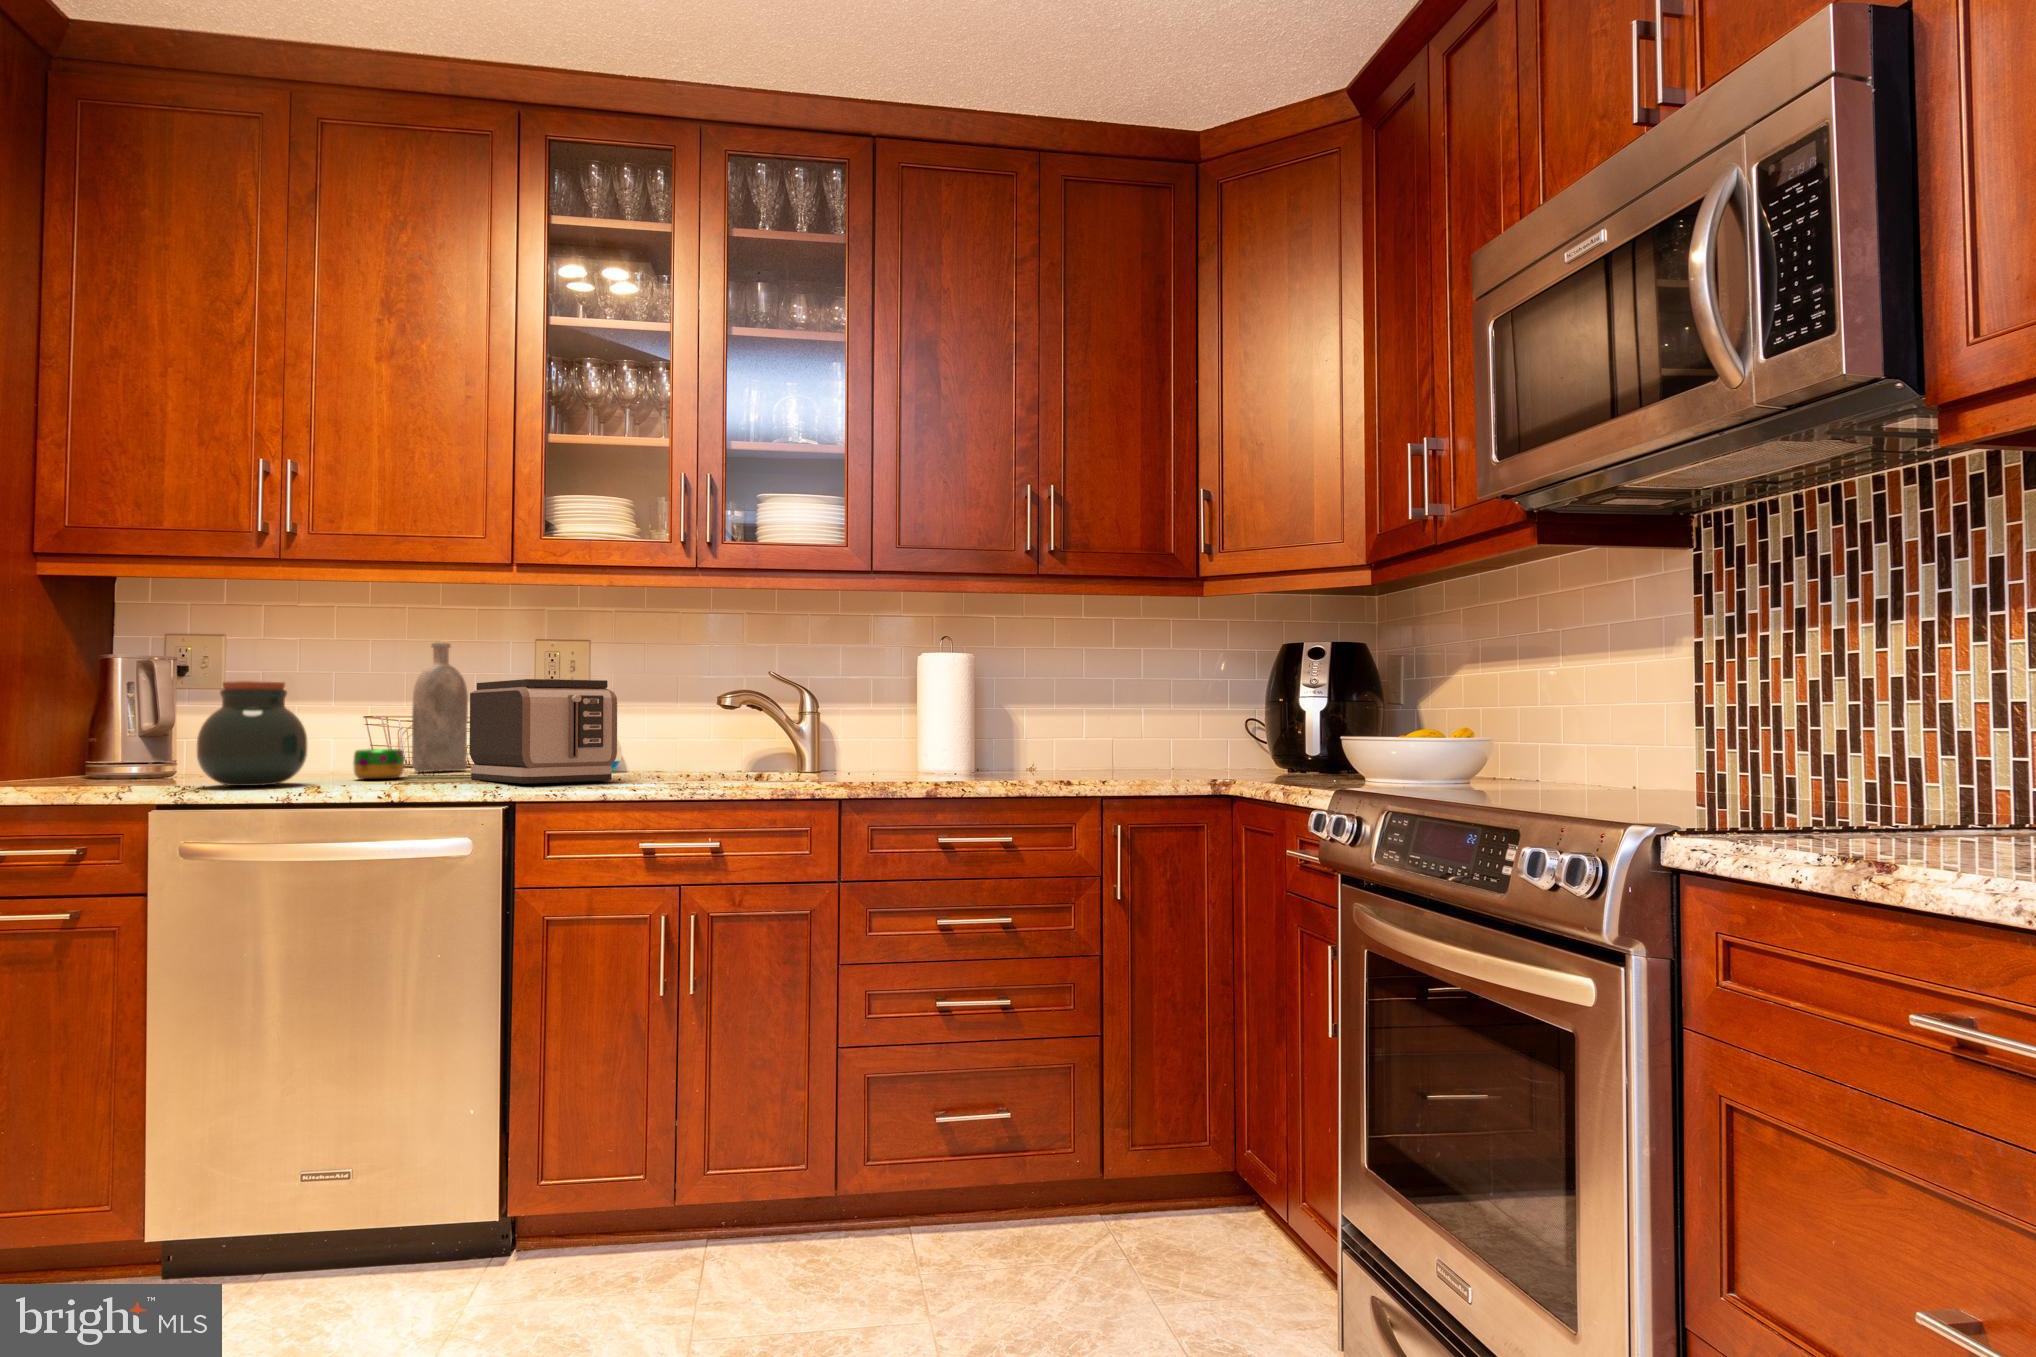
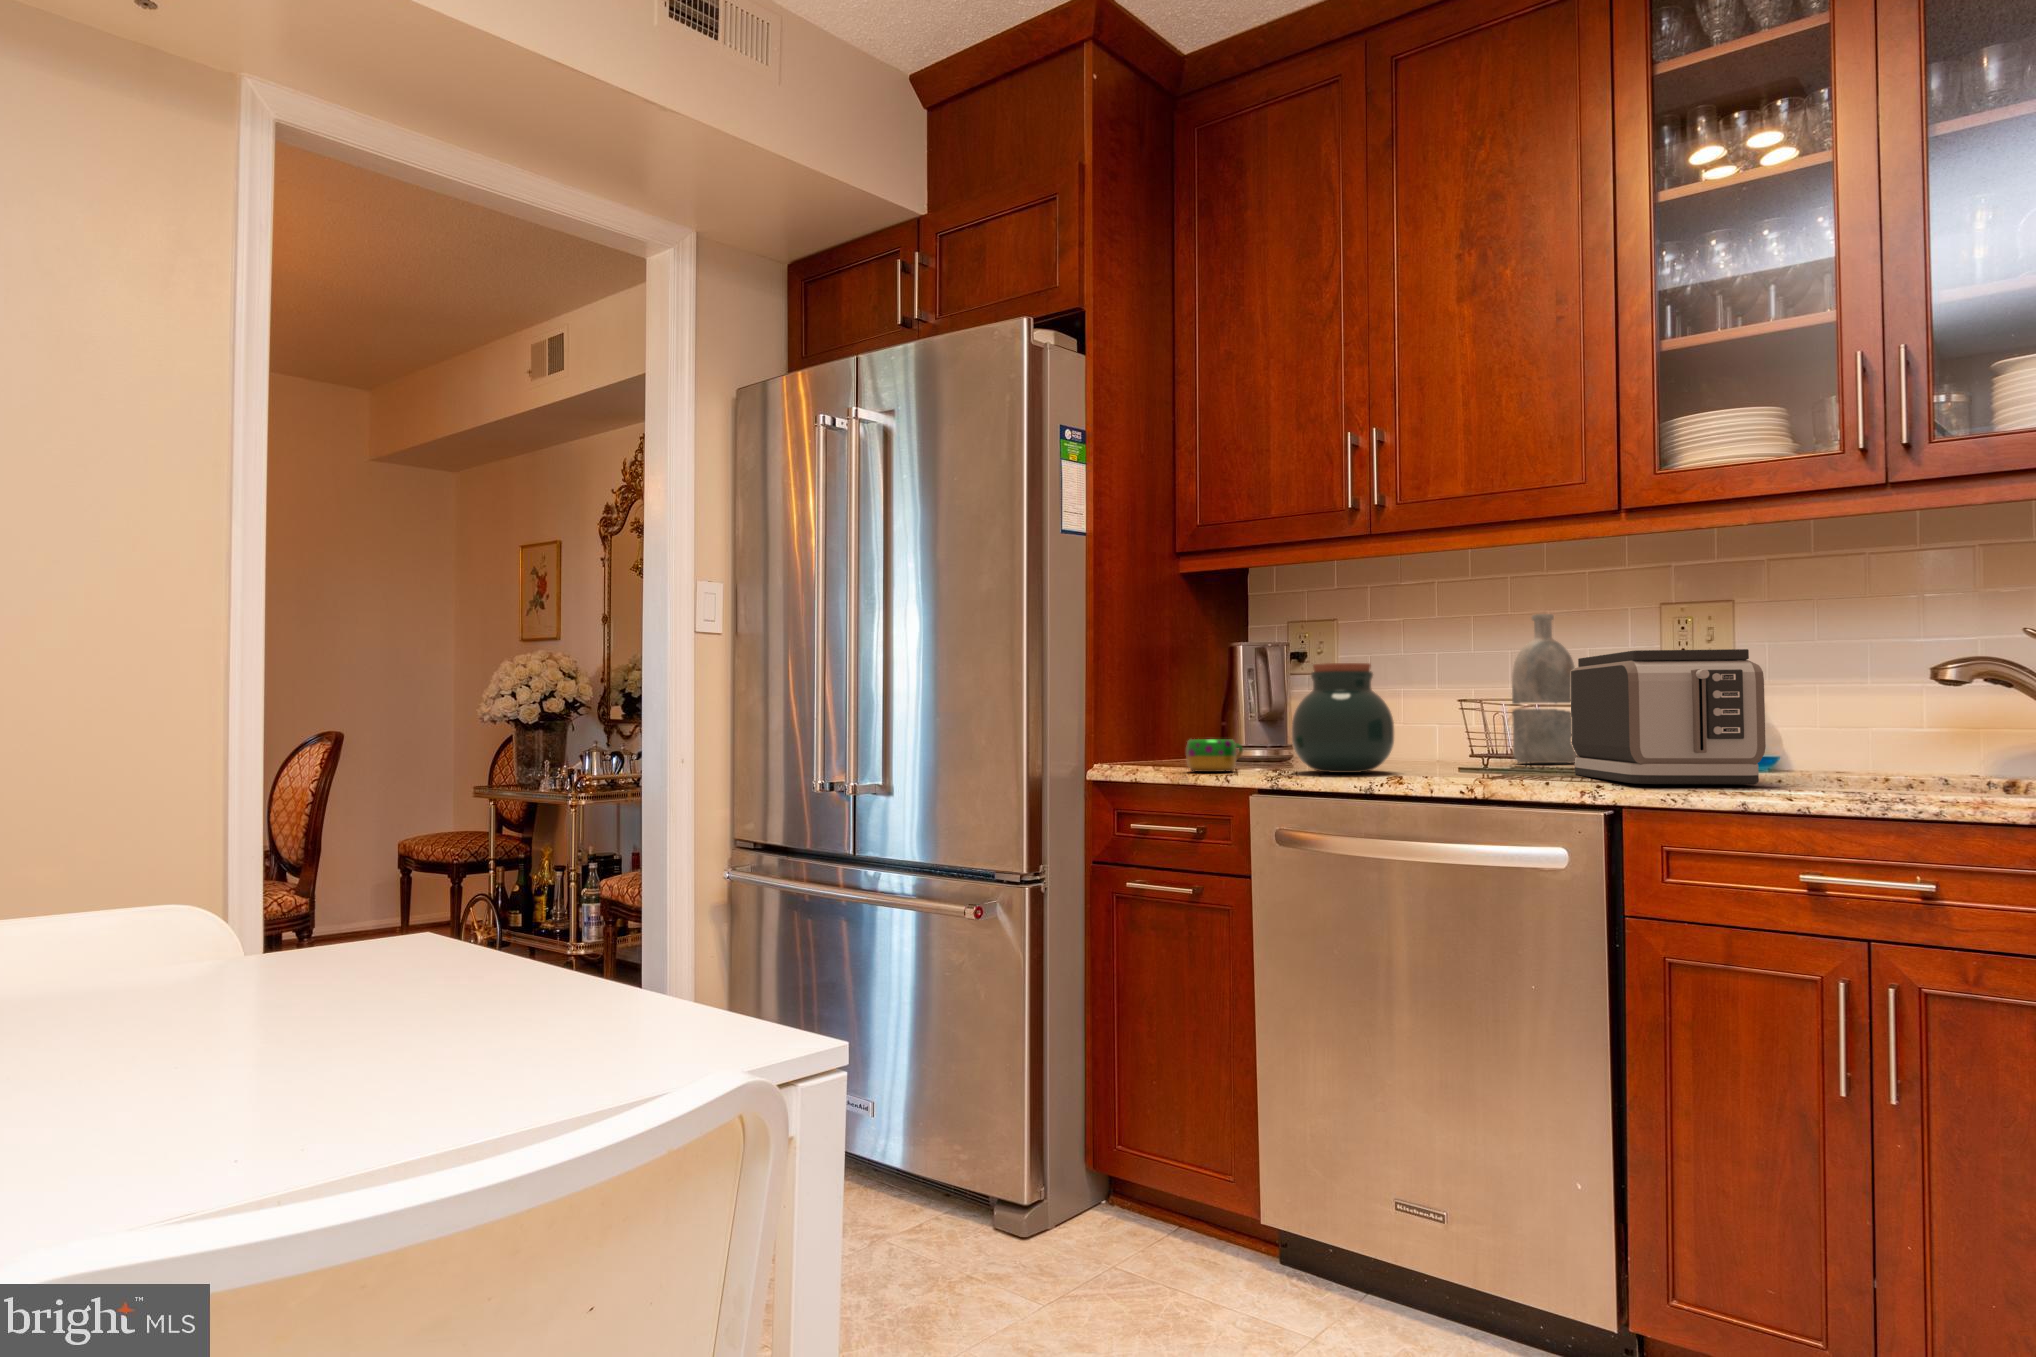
mug: present [353,749,405,779] -> present [1186,739,1243,772]

